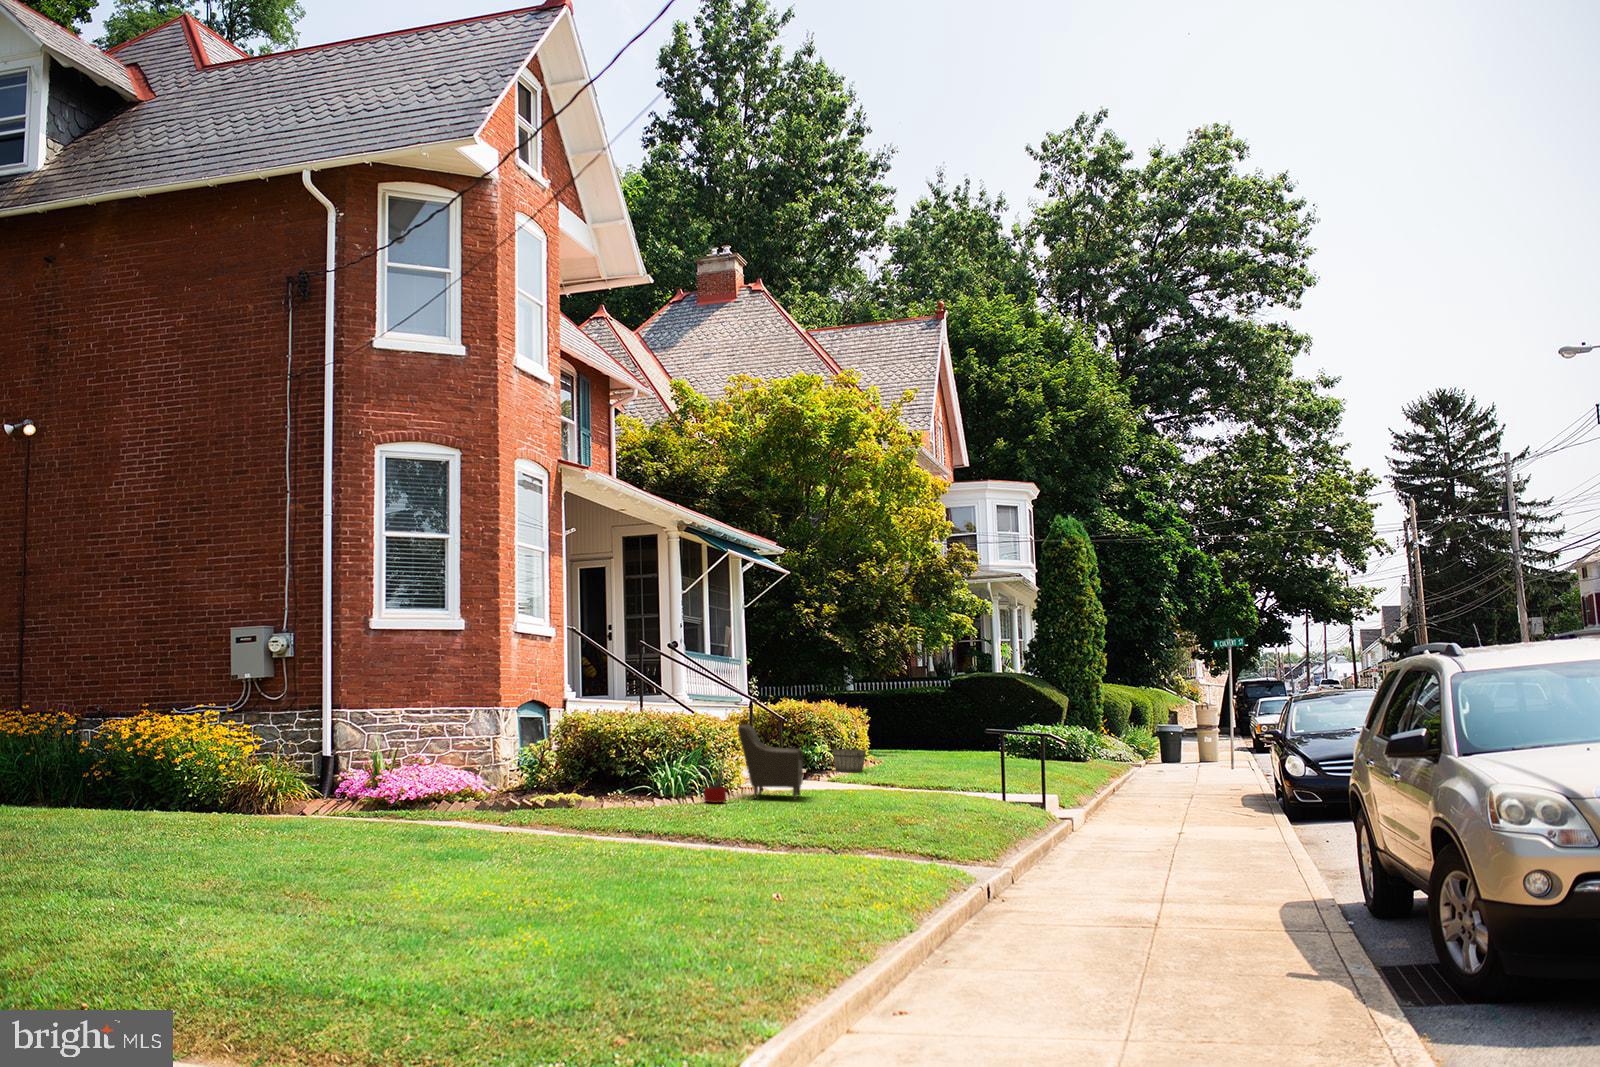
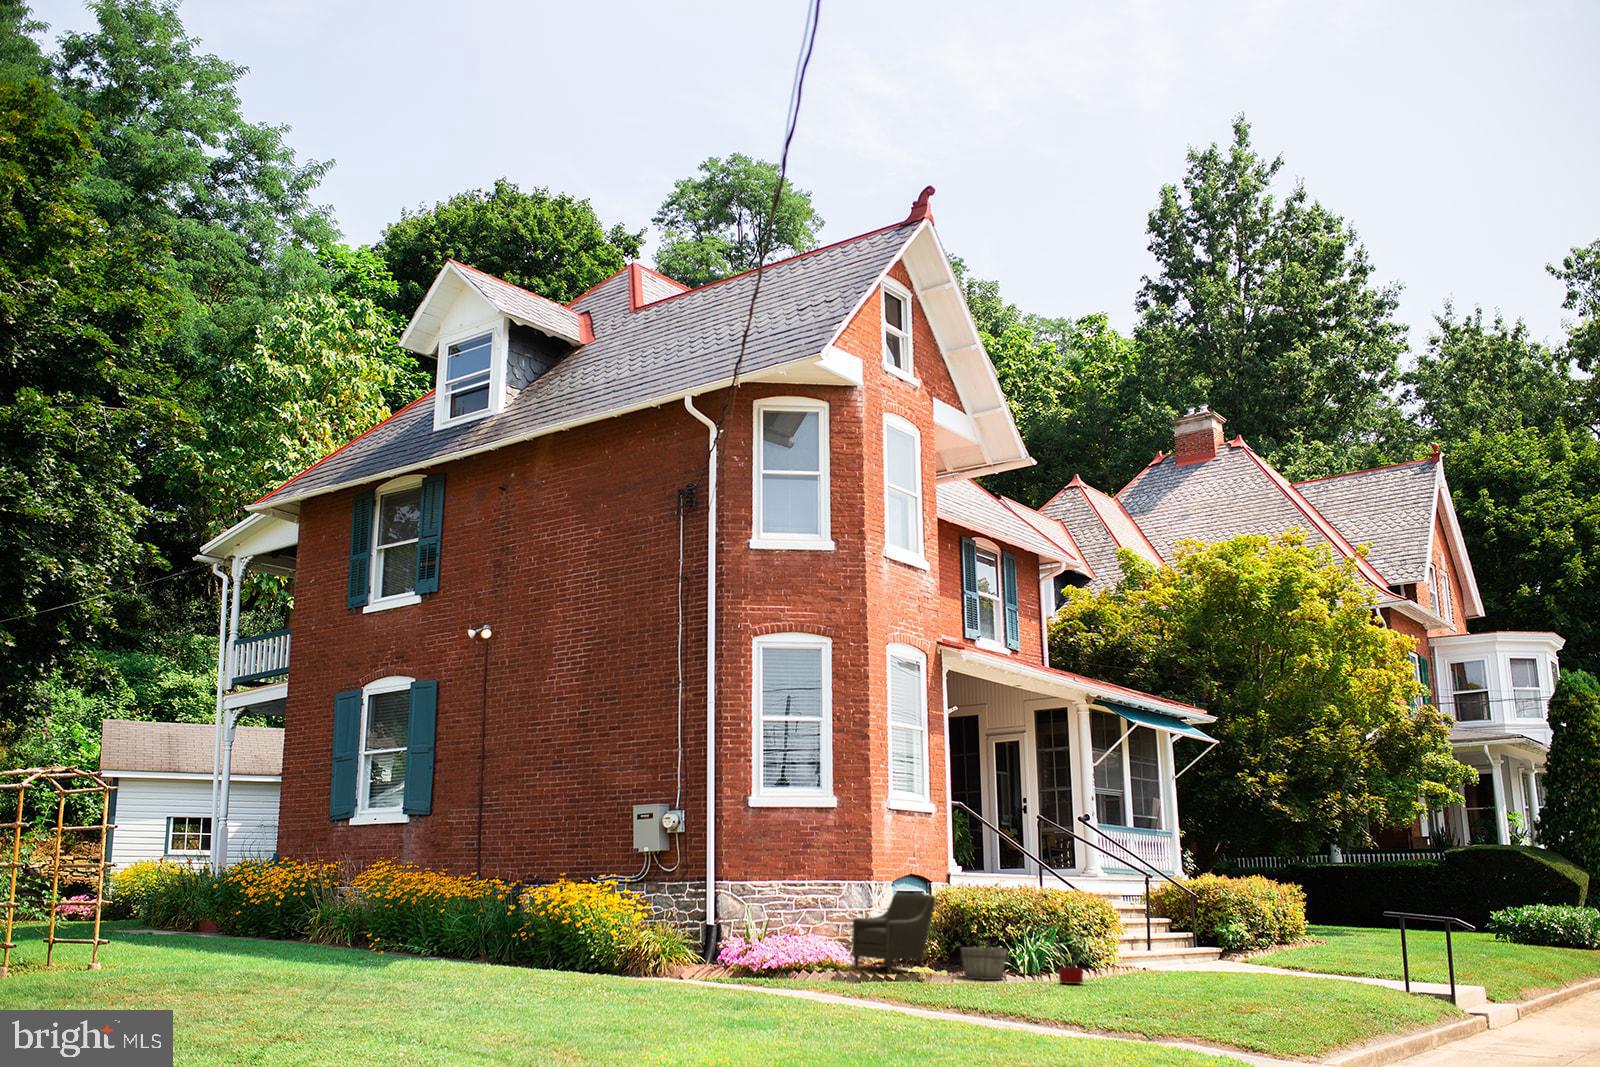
chair: present [738,725,803,800] -> present [852,894,935,973]
wooden bucket: present [833,744,866,772] -> present [961,944,1007,980]

